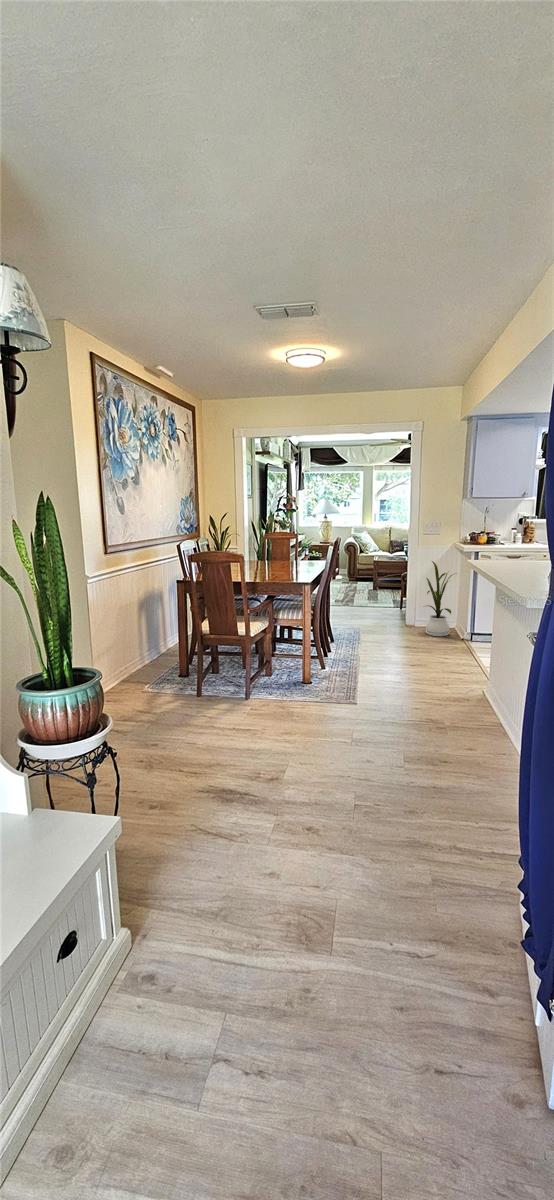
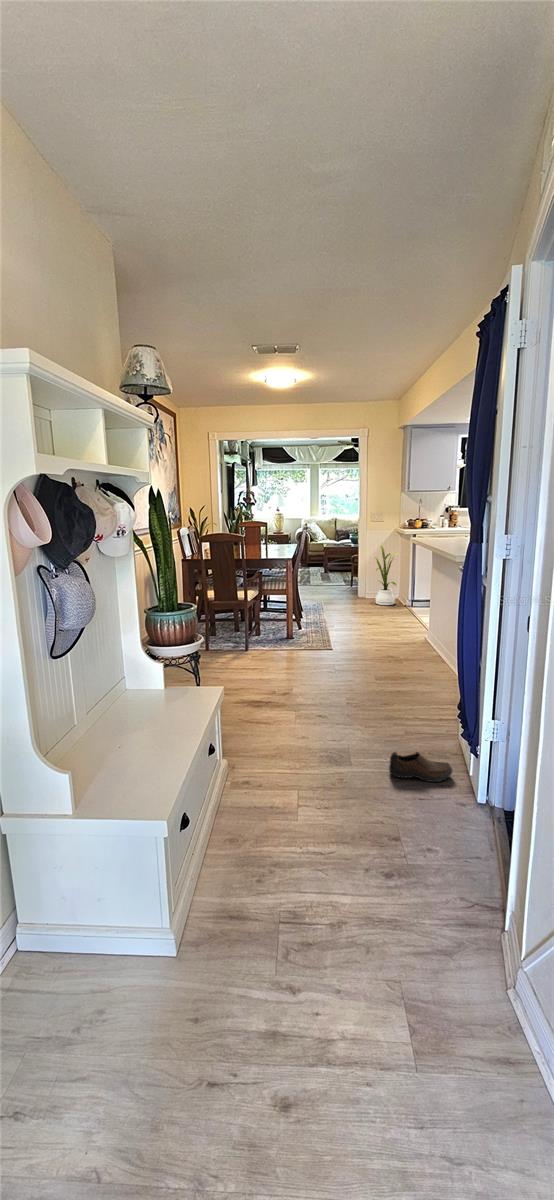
shoe: none [392,959,508,1035] -> present [389,752,453,782]

